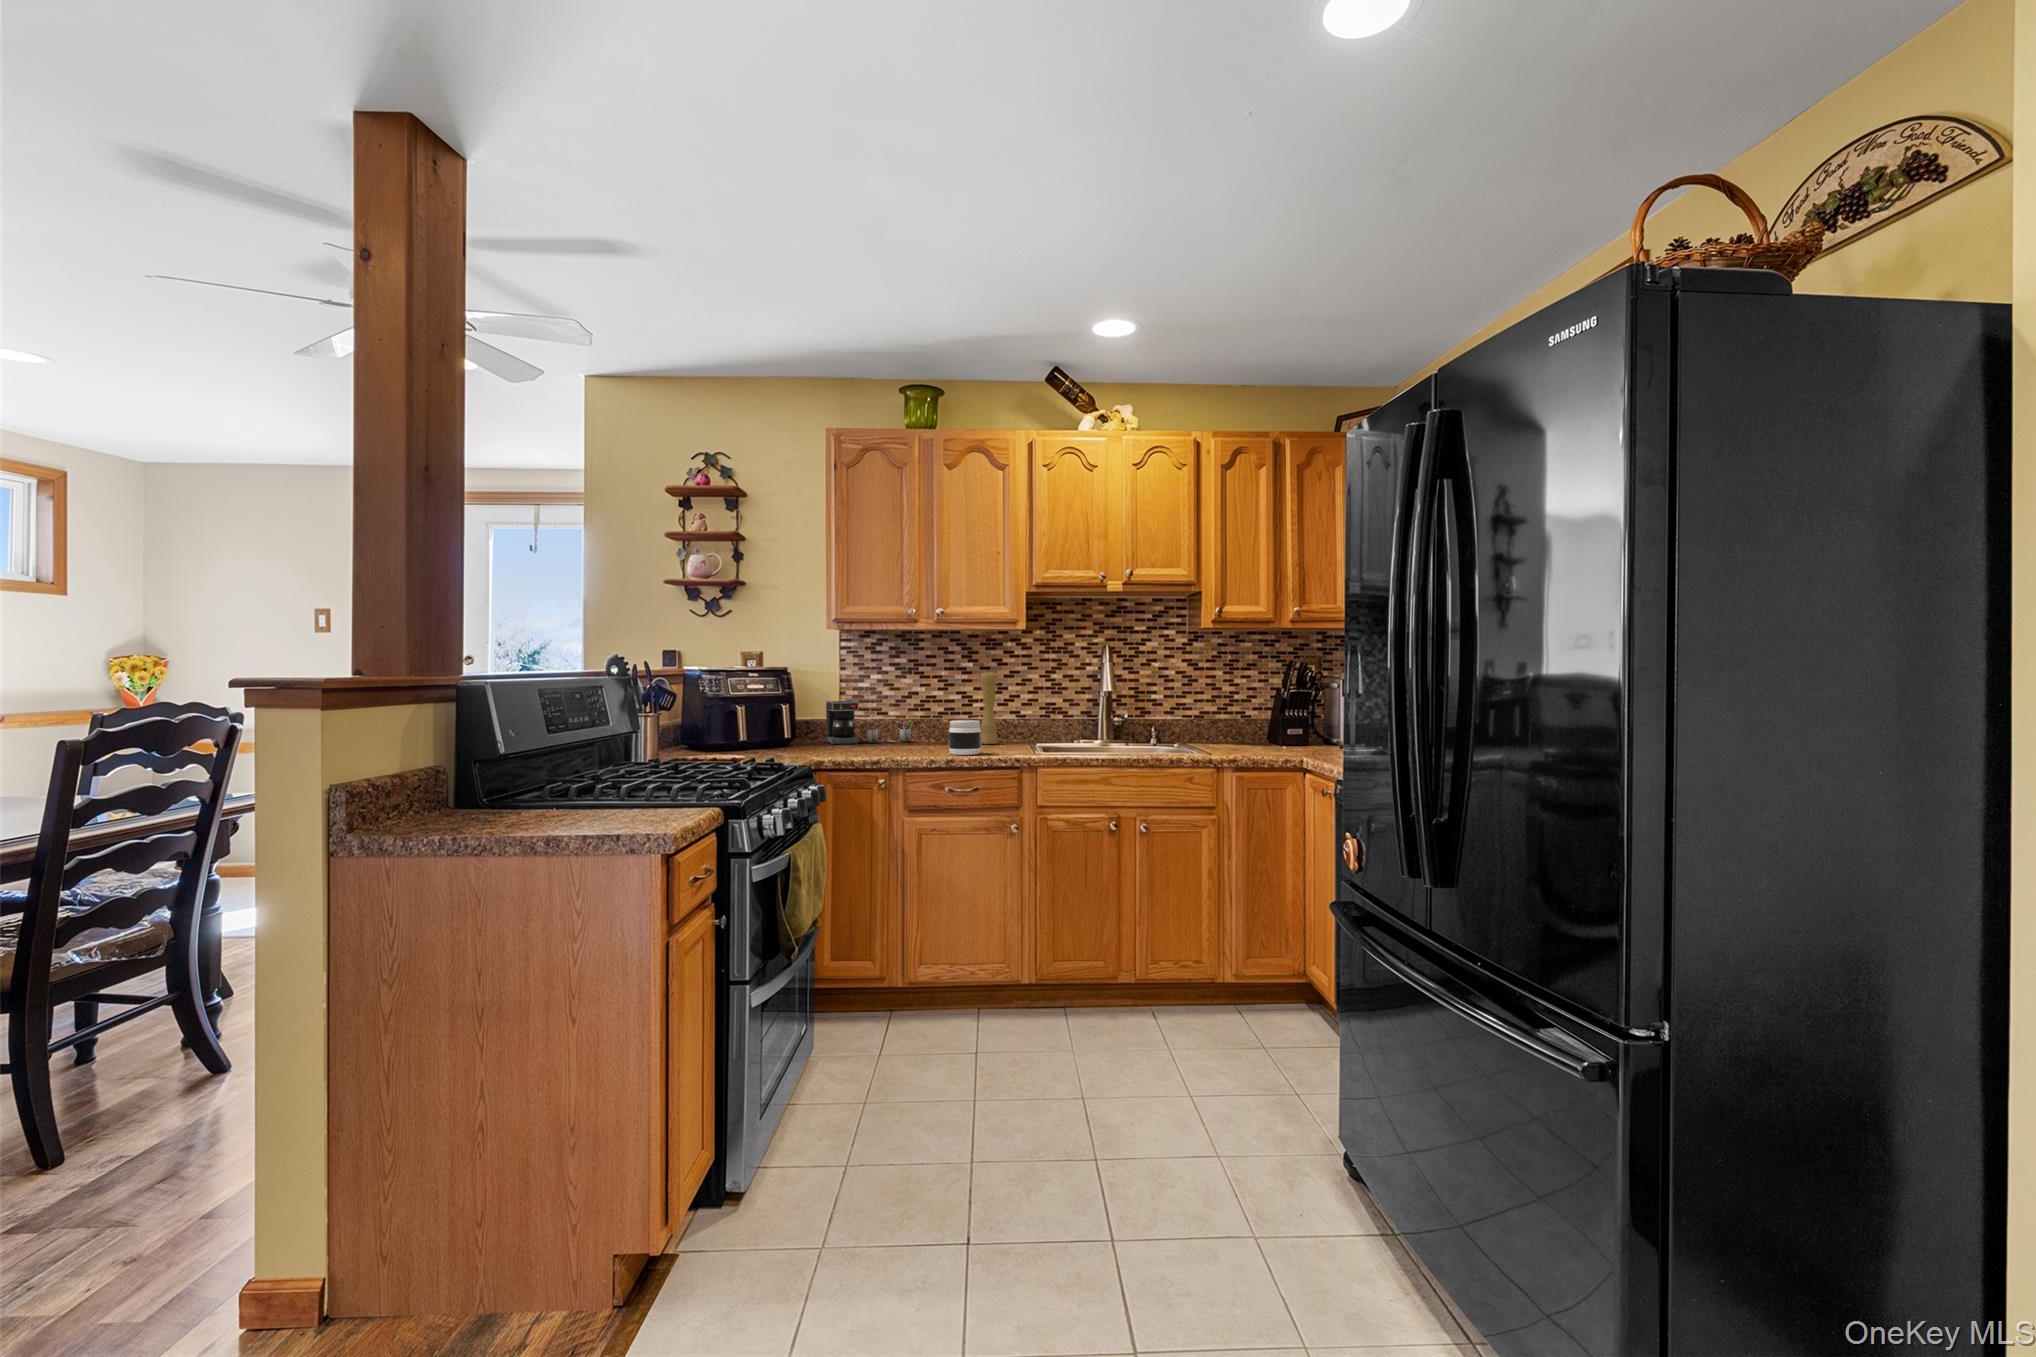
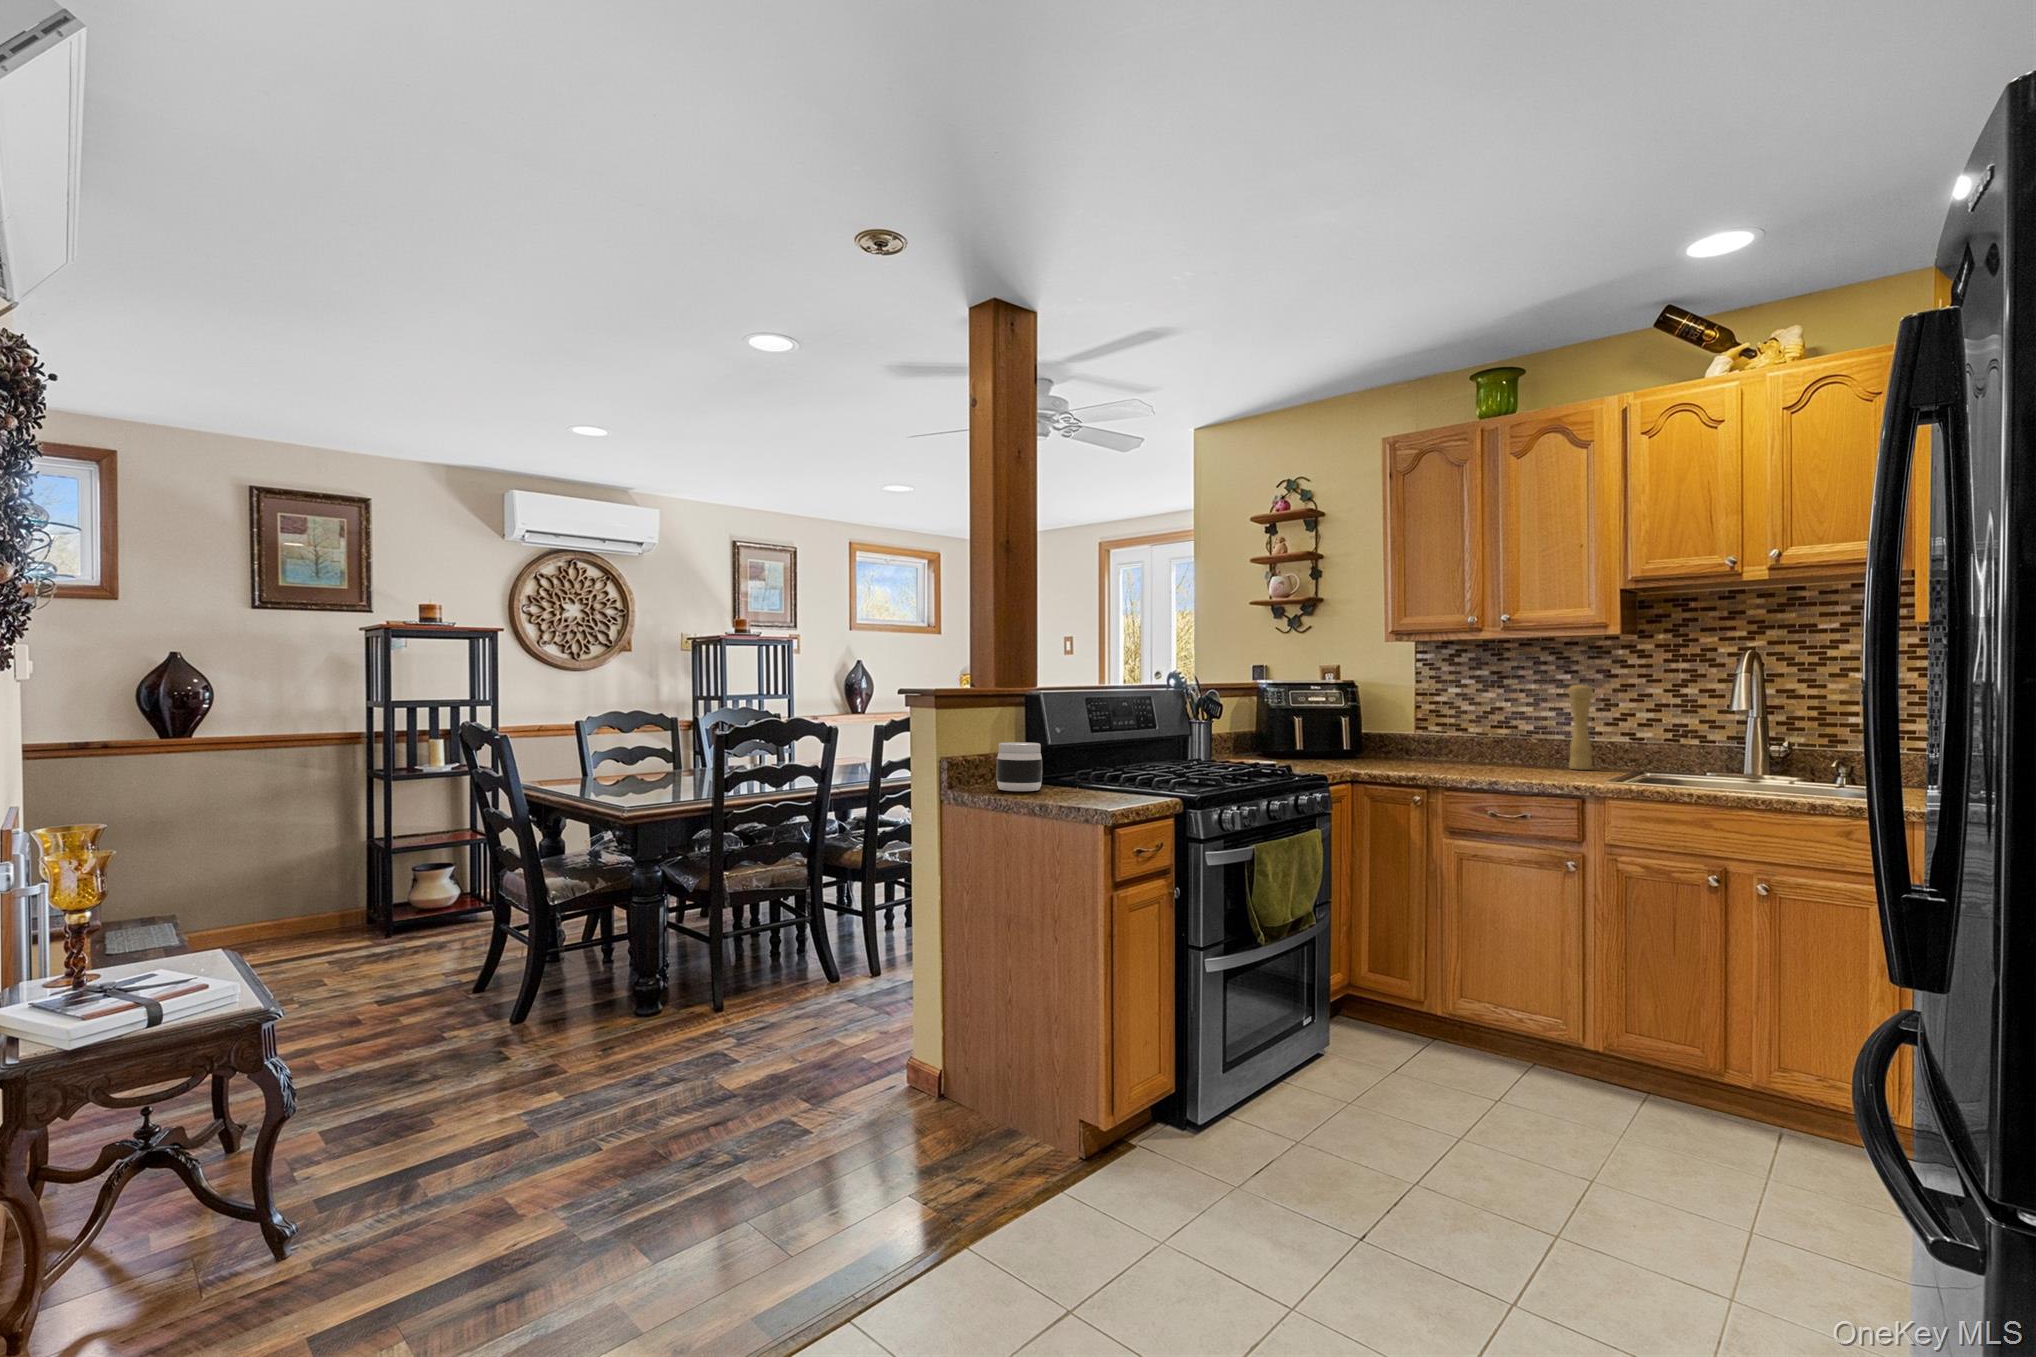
coffee maker: present [826,701,913,744] -> none [1398,715,1497,762]
jar: present [949,720,981,755] -> present [997,742,1042,791]

